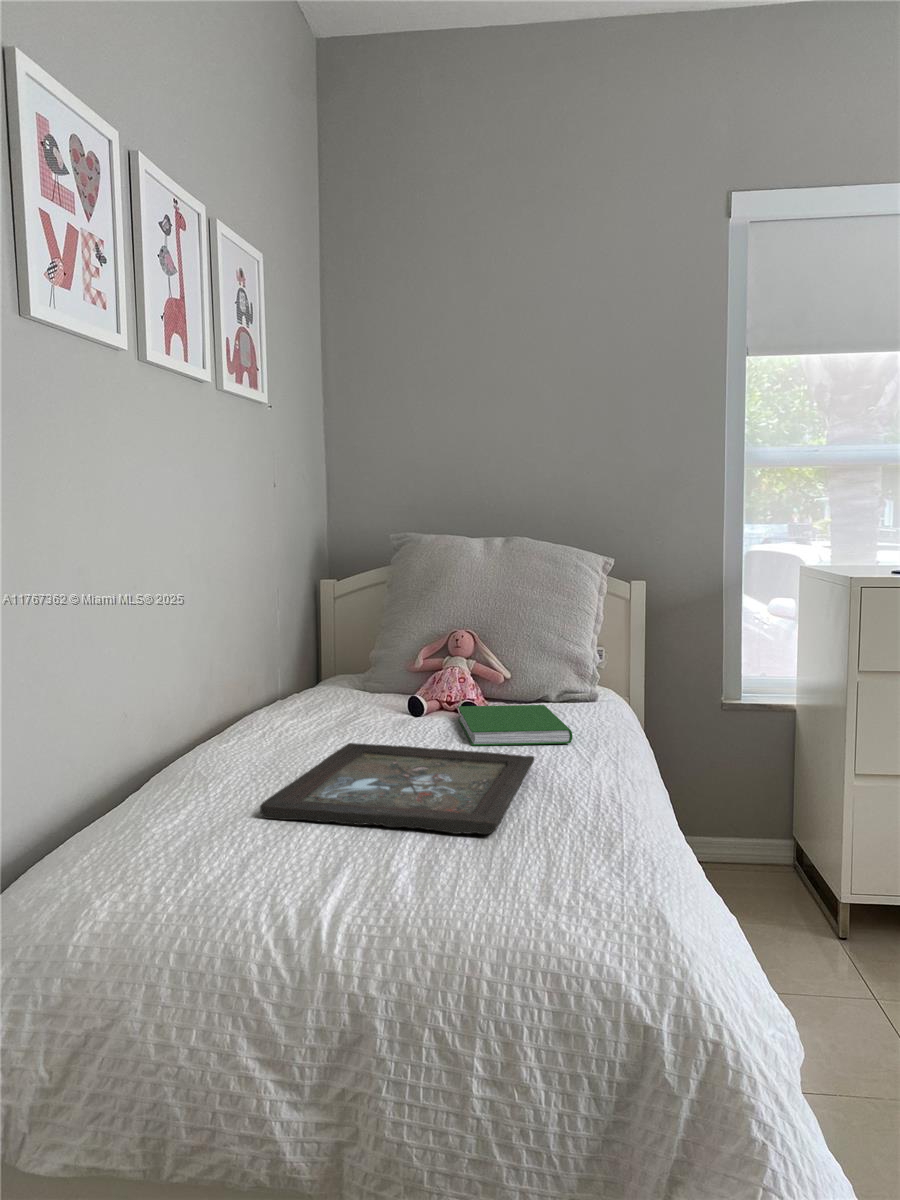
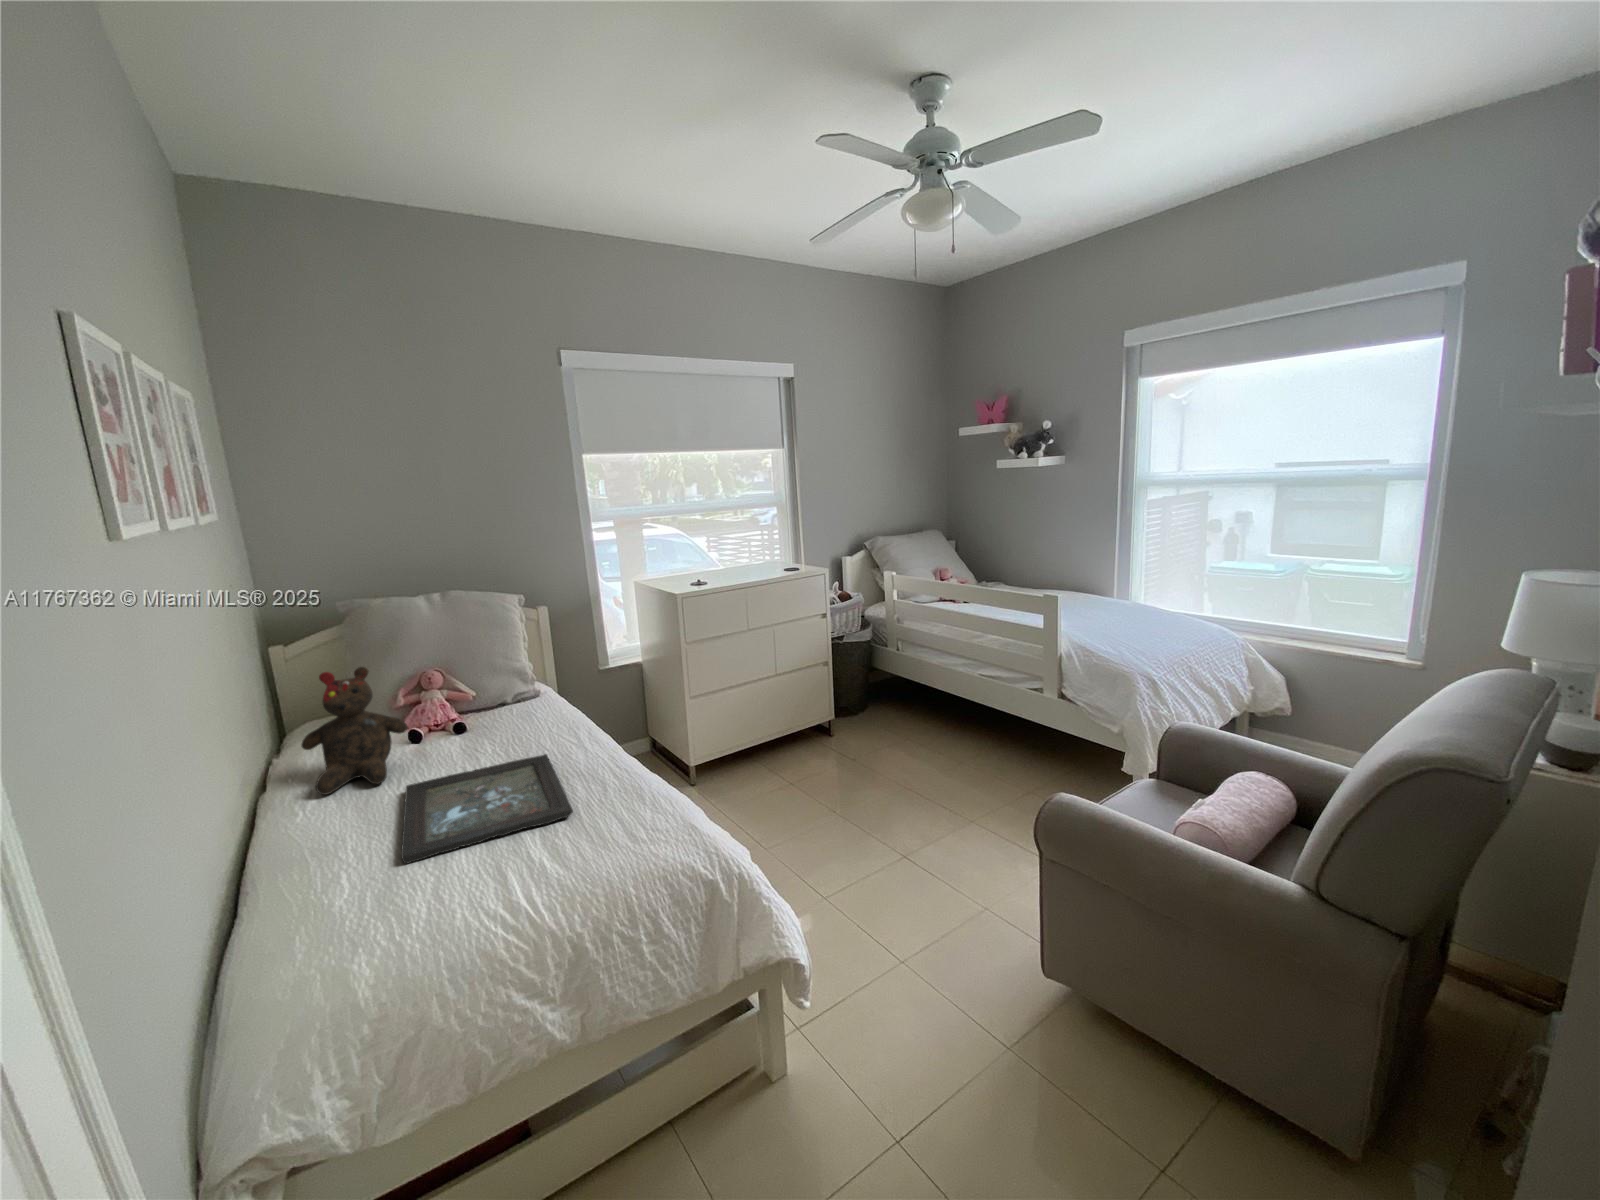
teddy bear: none [271,583,389,738] -> present [302,667,408,795]
hardcover book: present [458,705,572,746] -> none [455,711,554,757]

